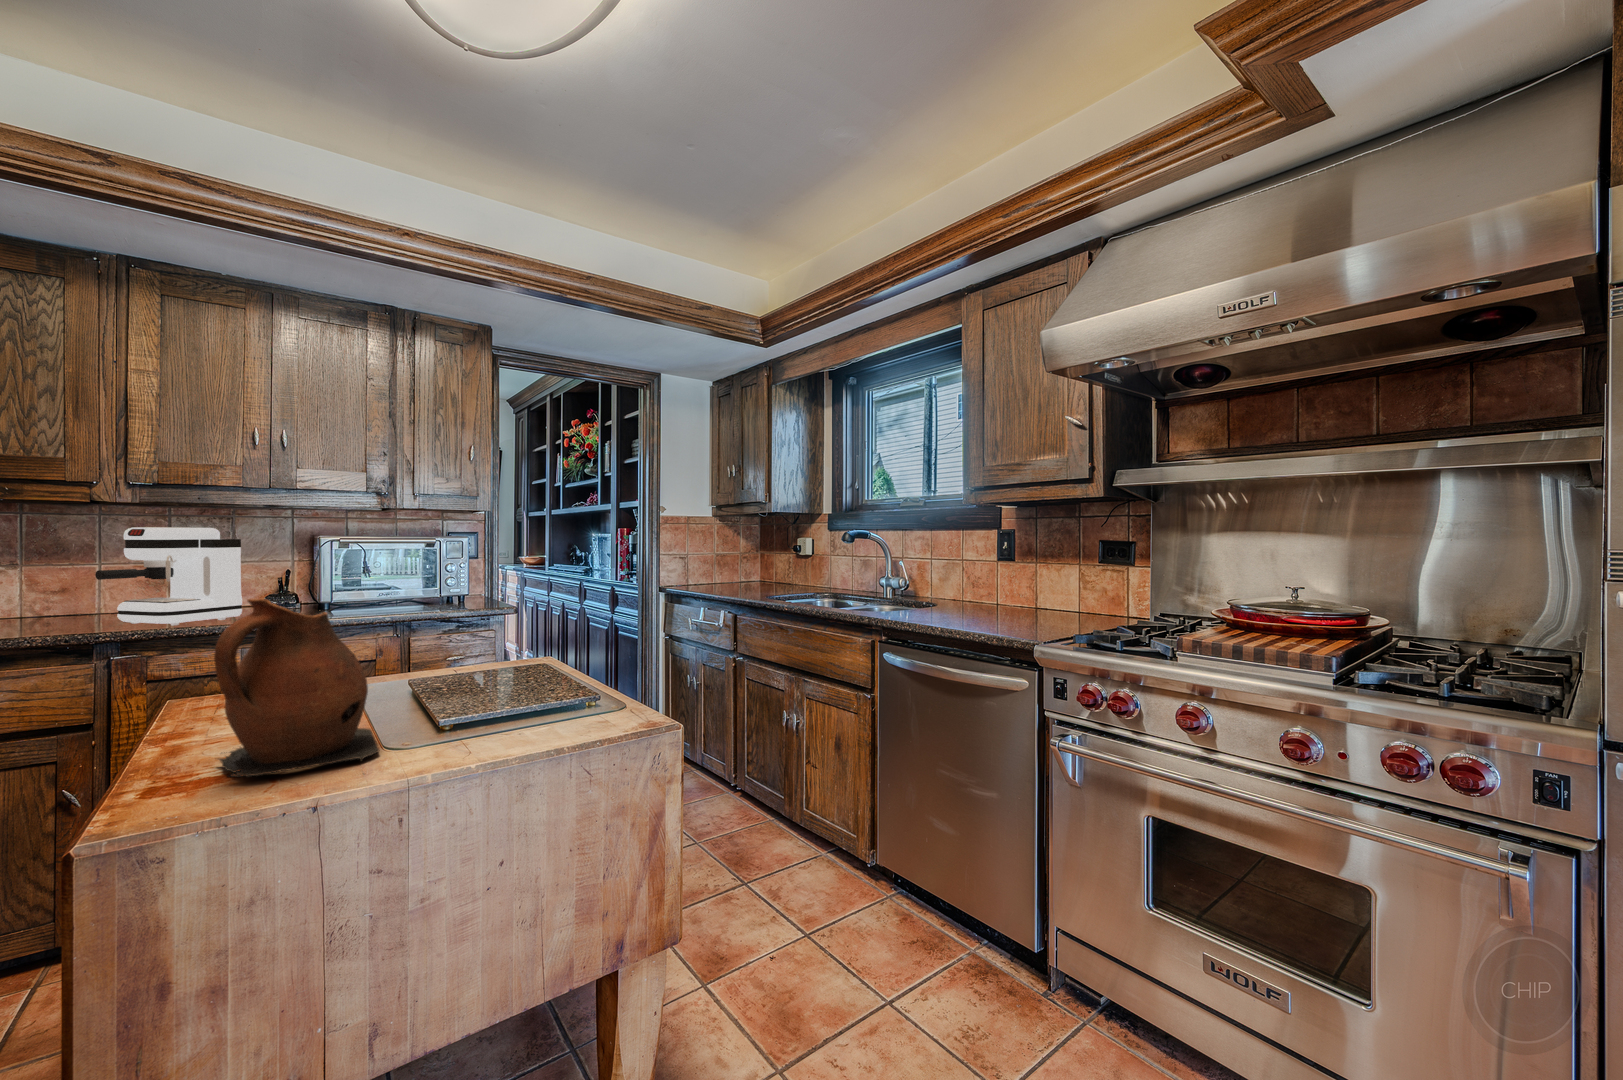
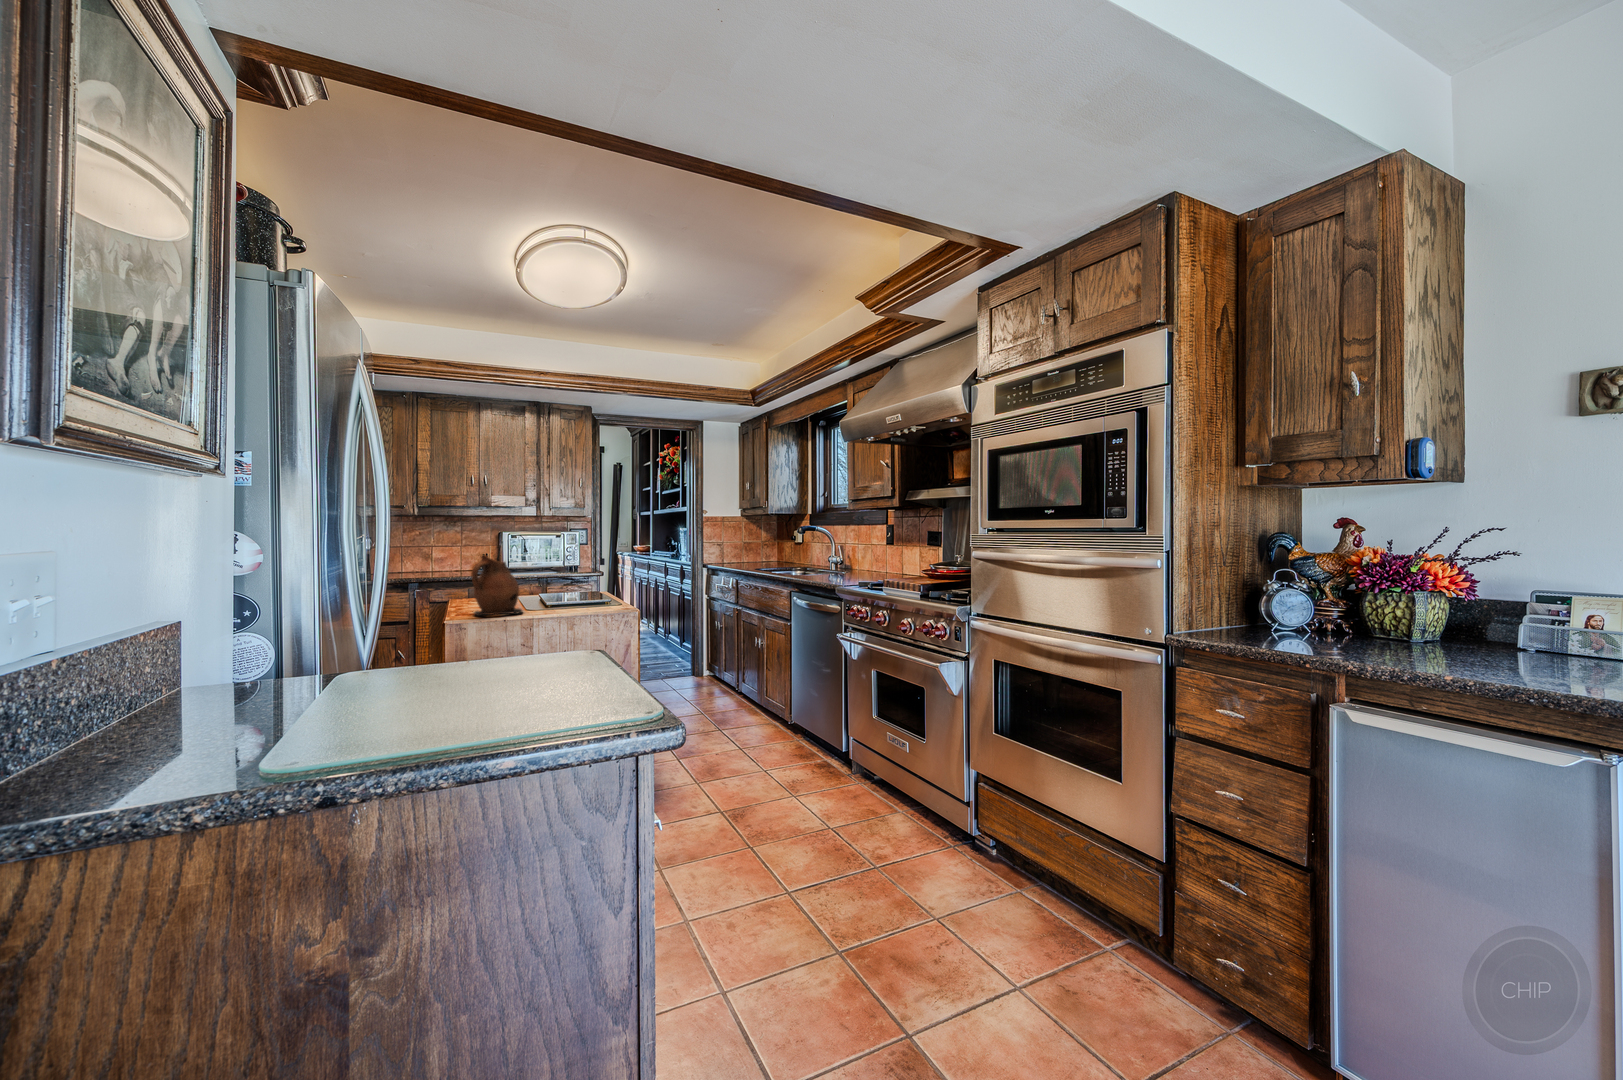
coffee maker: present [95,528,242,626] -> none [406,528,468,577]

